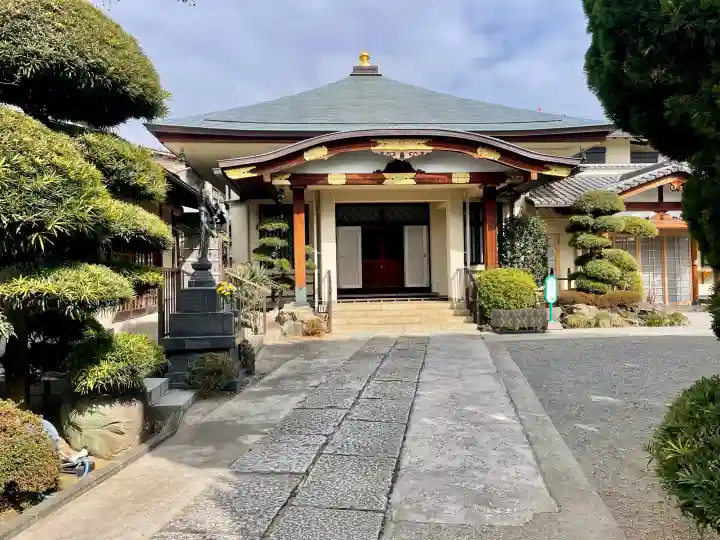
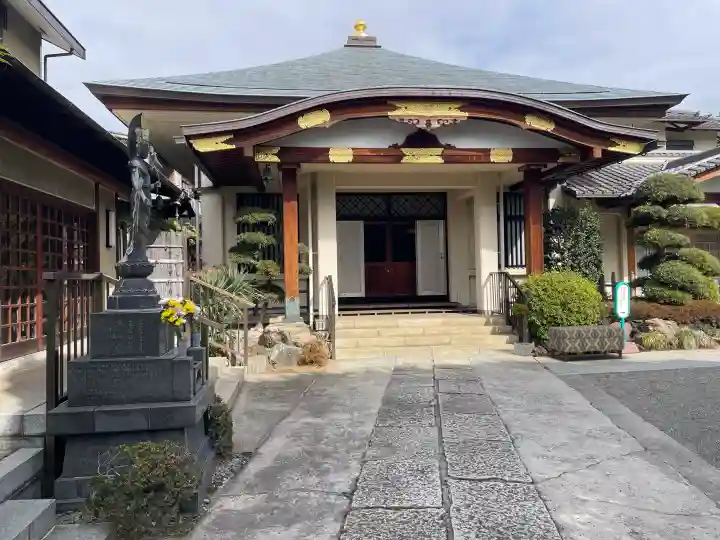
potted tree: none [465,291,483,331] -> present [511,303,535,356]

